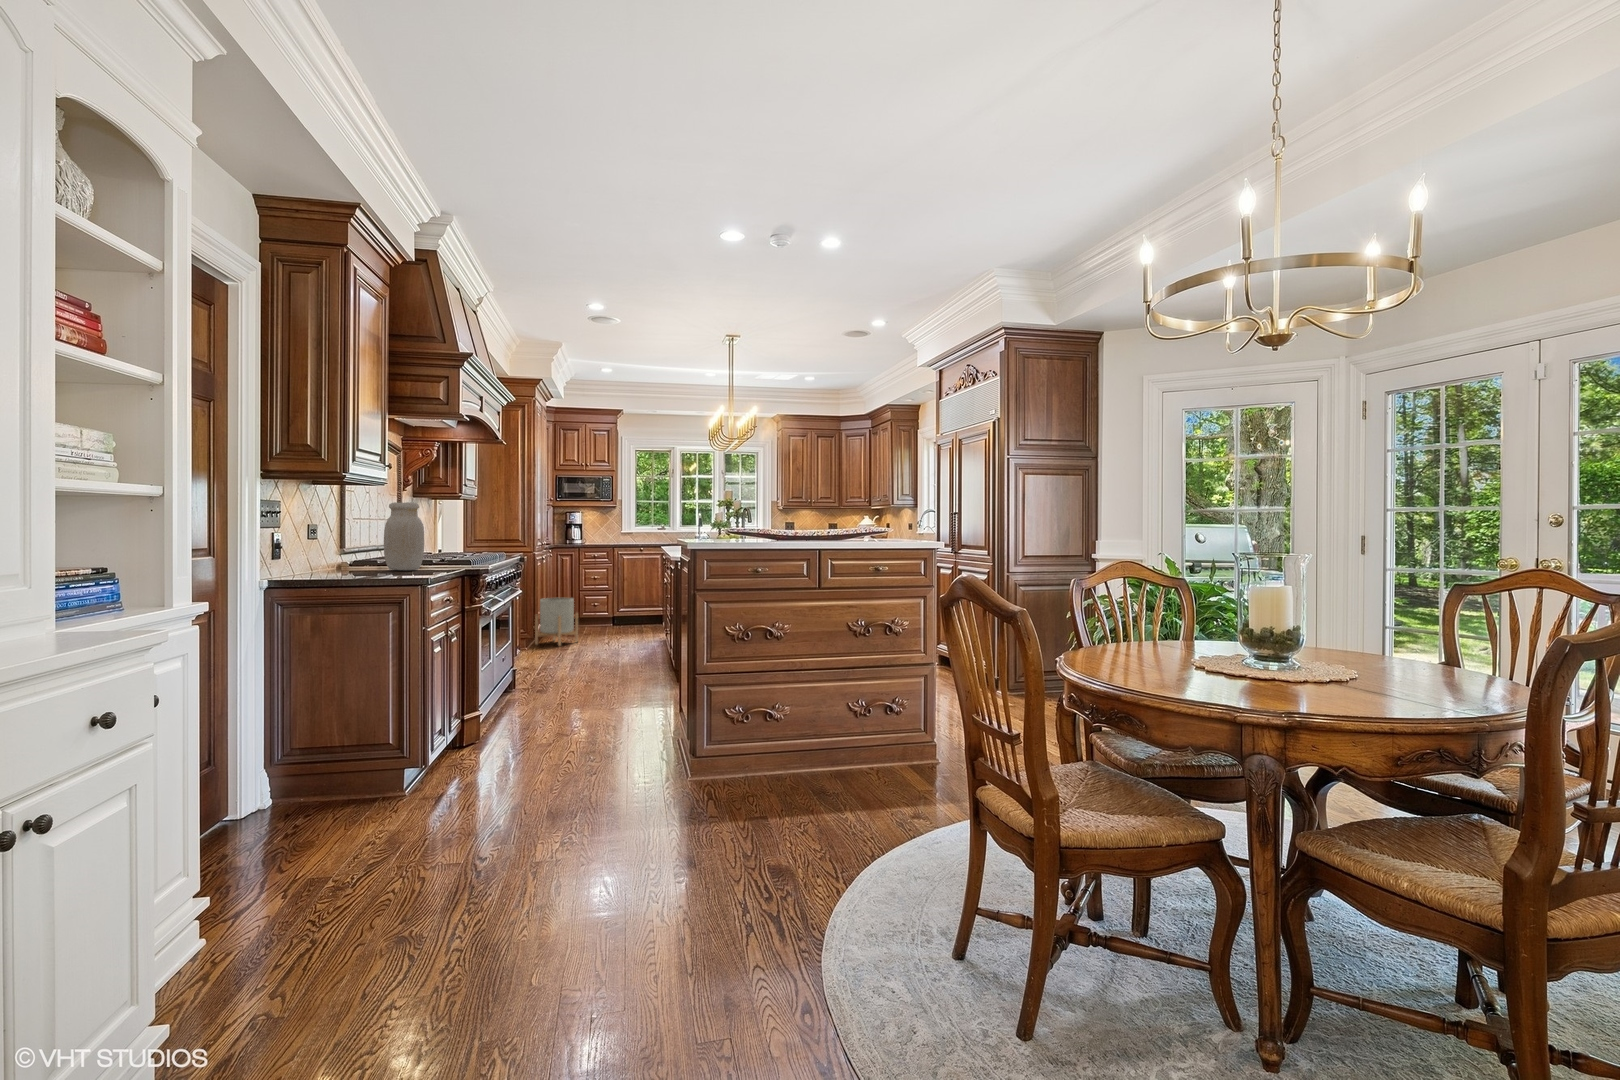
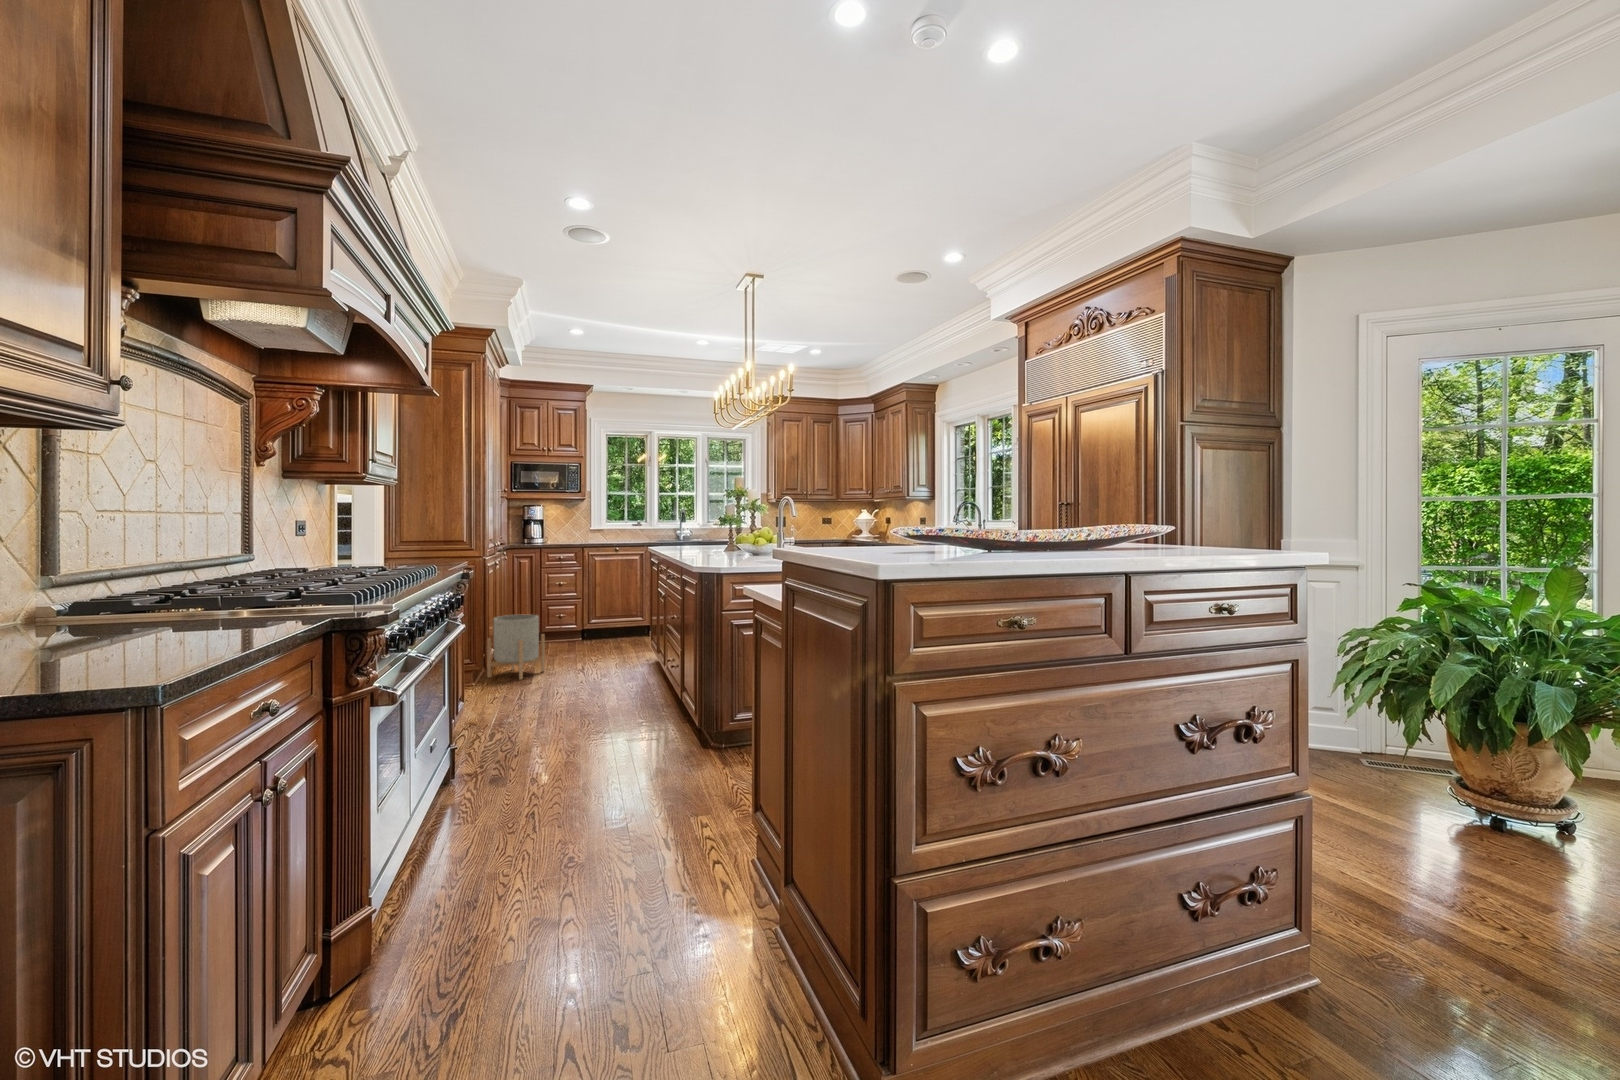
jar: present [384,502,424,570] -> none [86,472,212,649]

